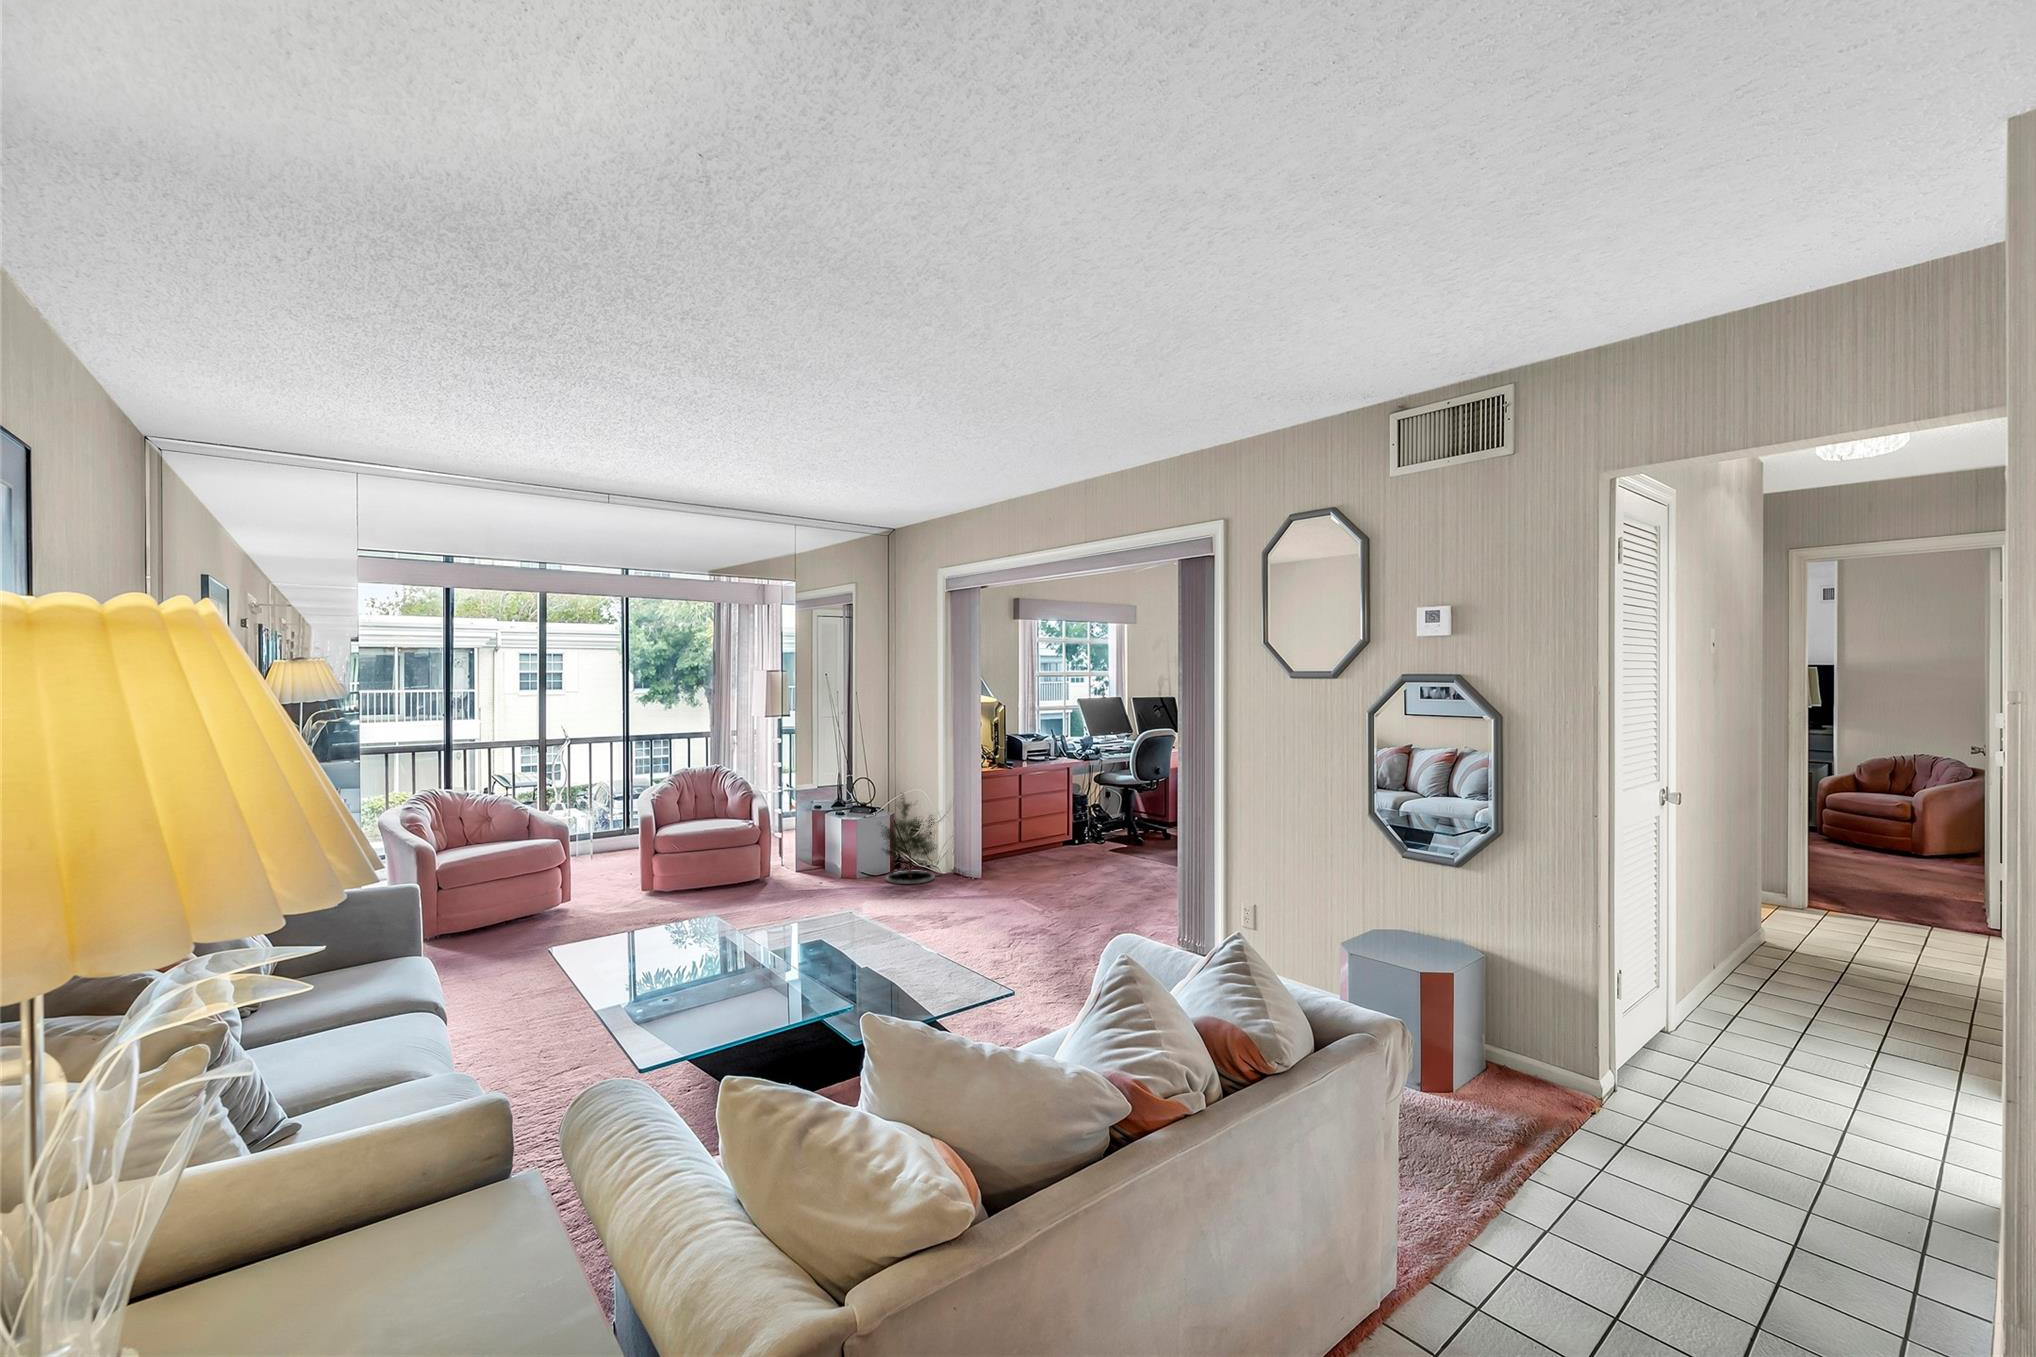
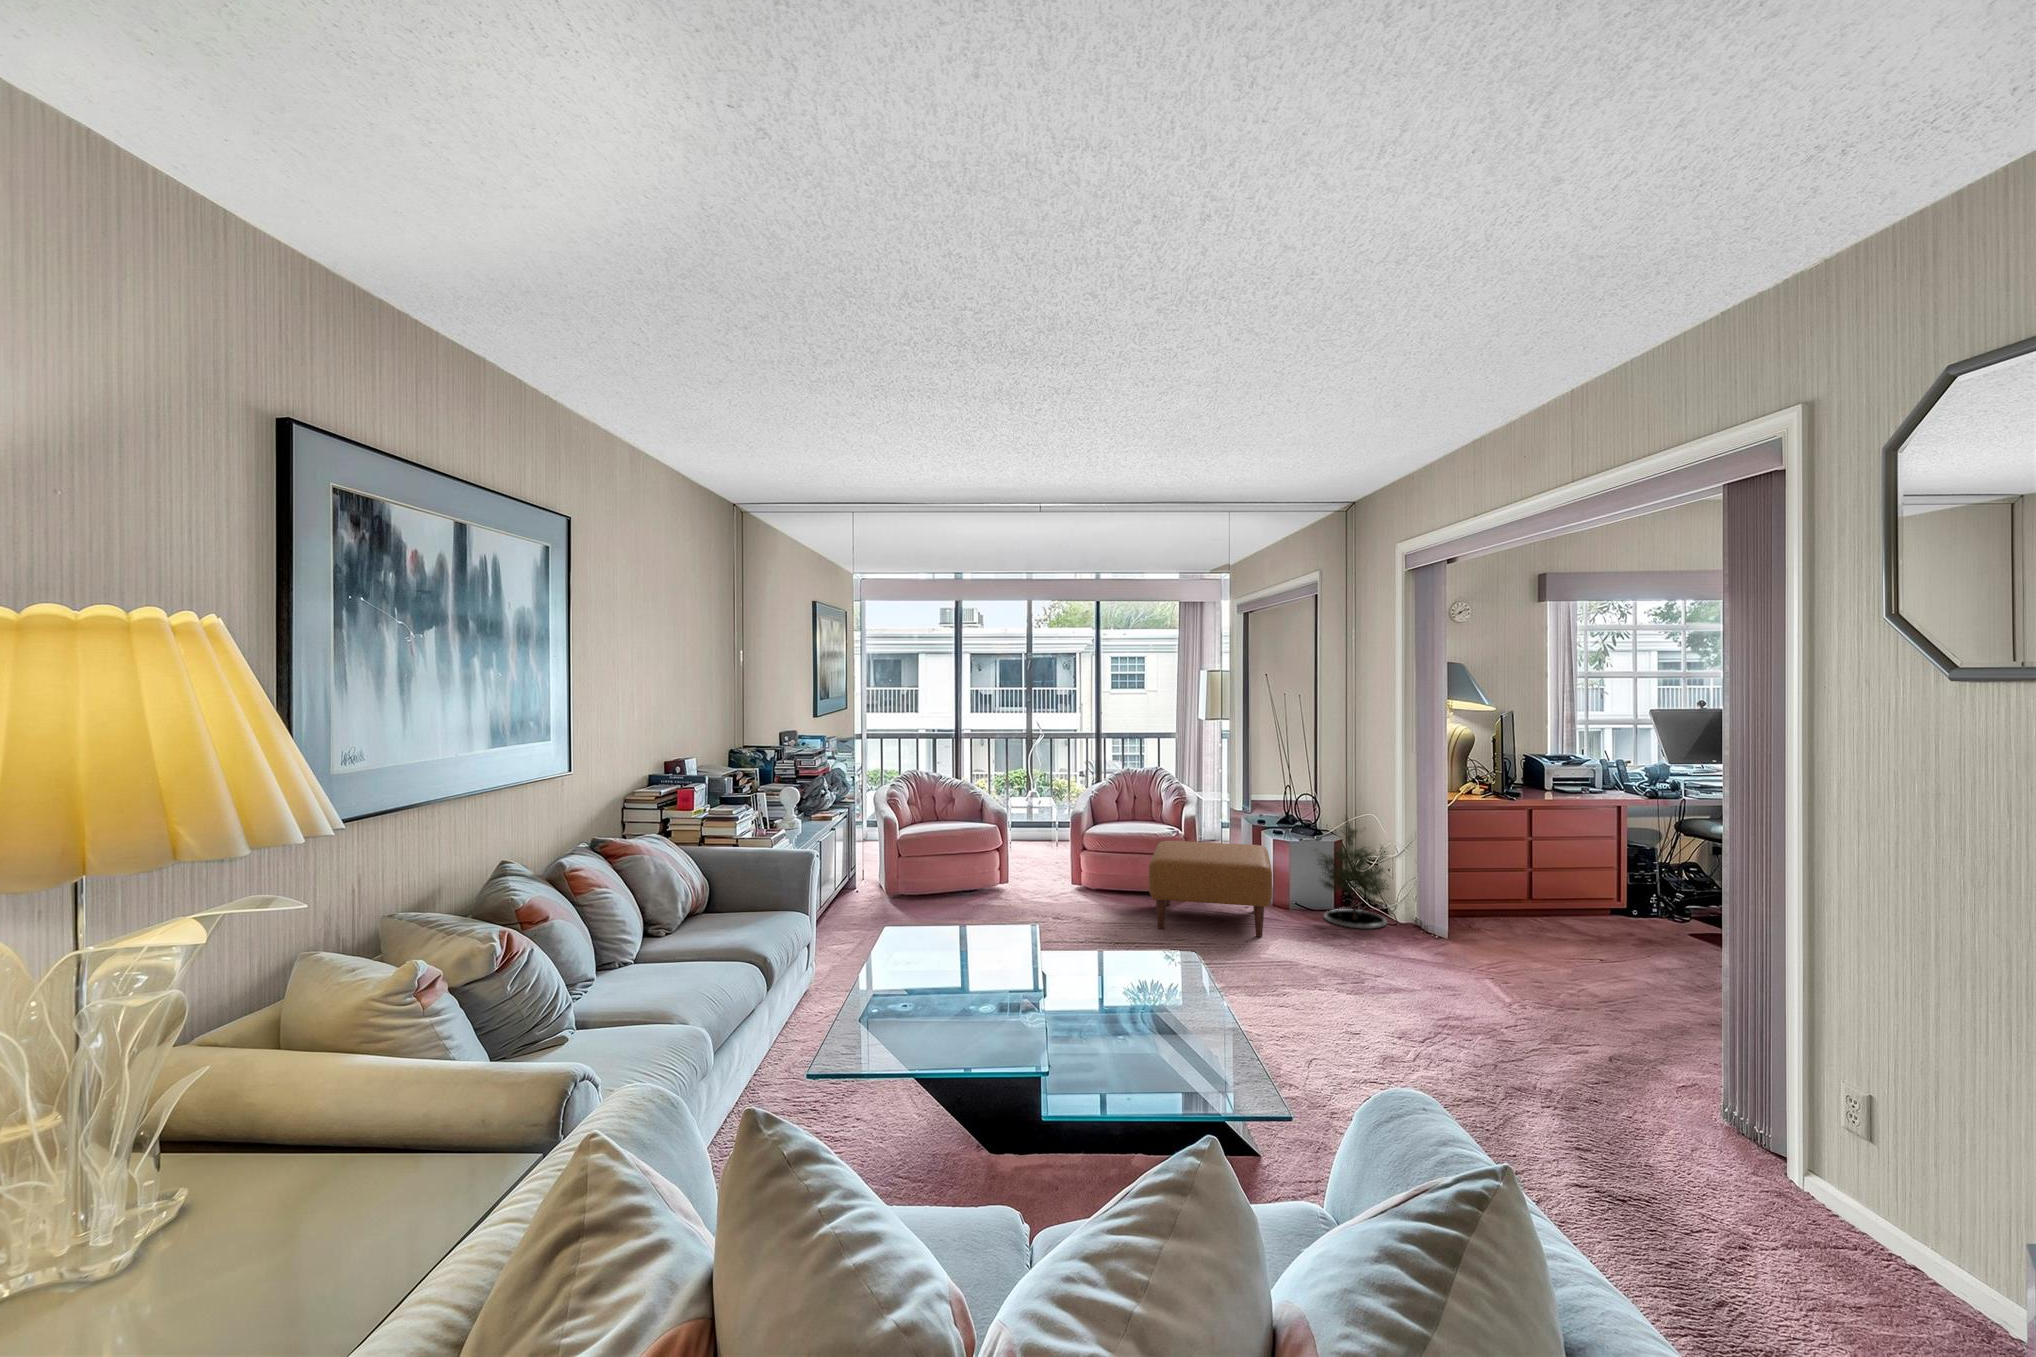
ottoman: none [738,826,858,912] -> present [1149,841,1272,937]

